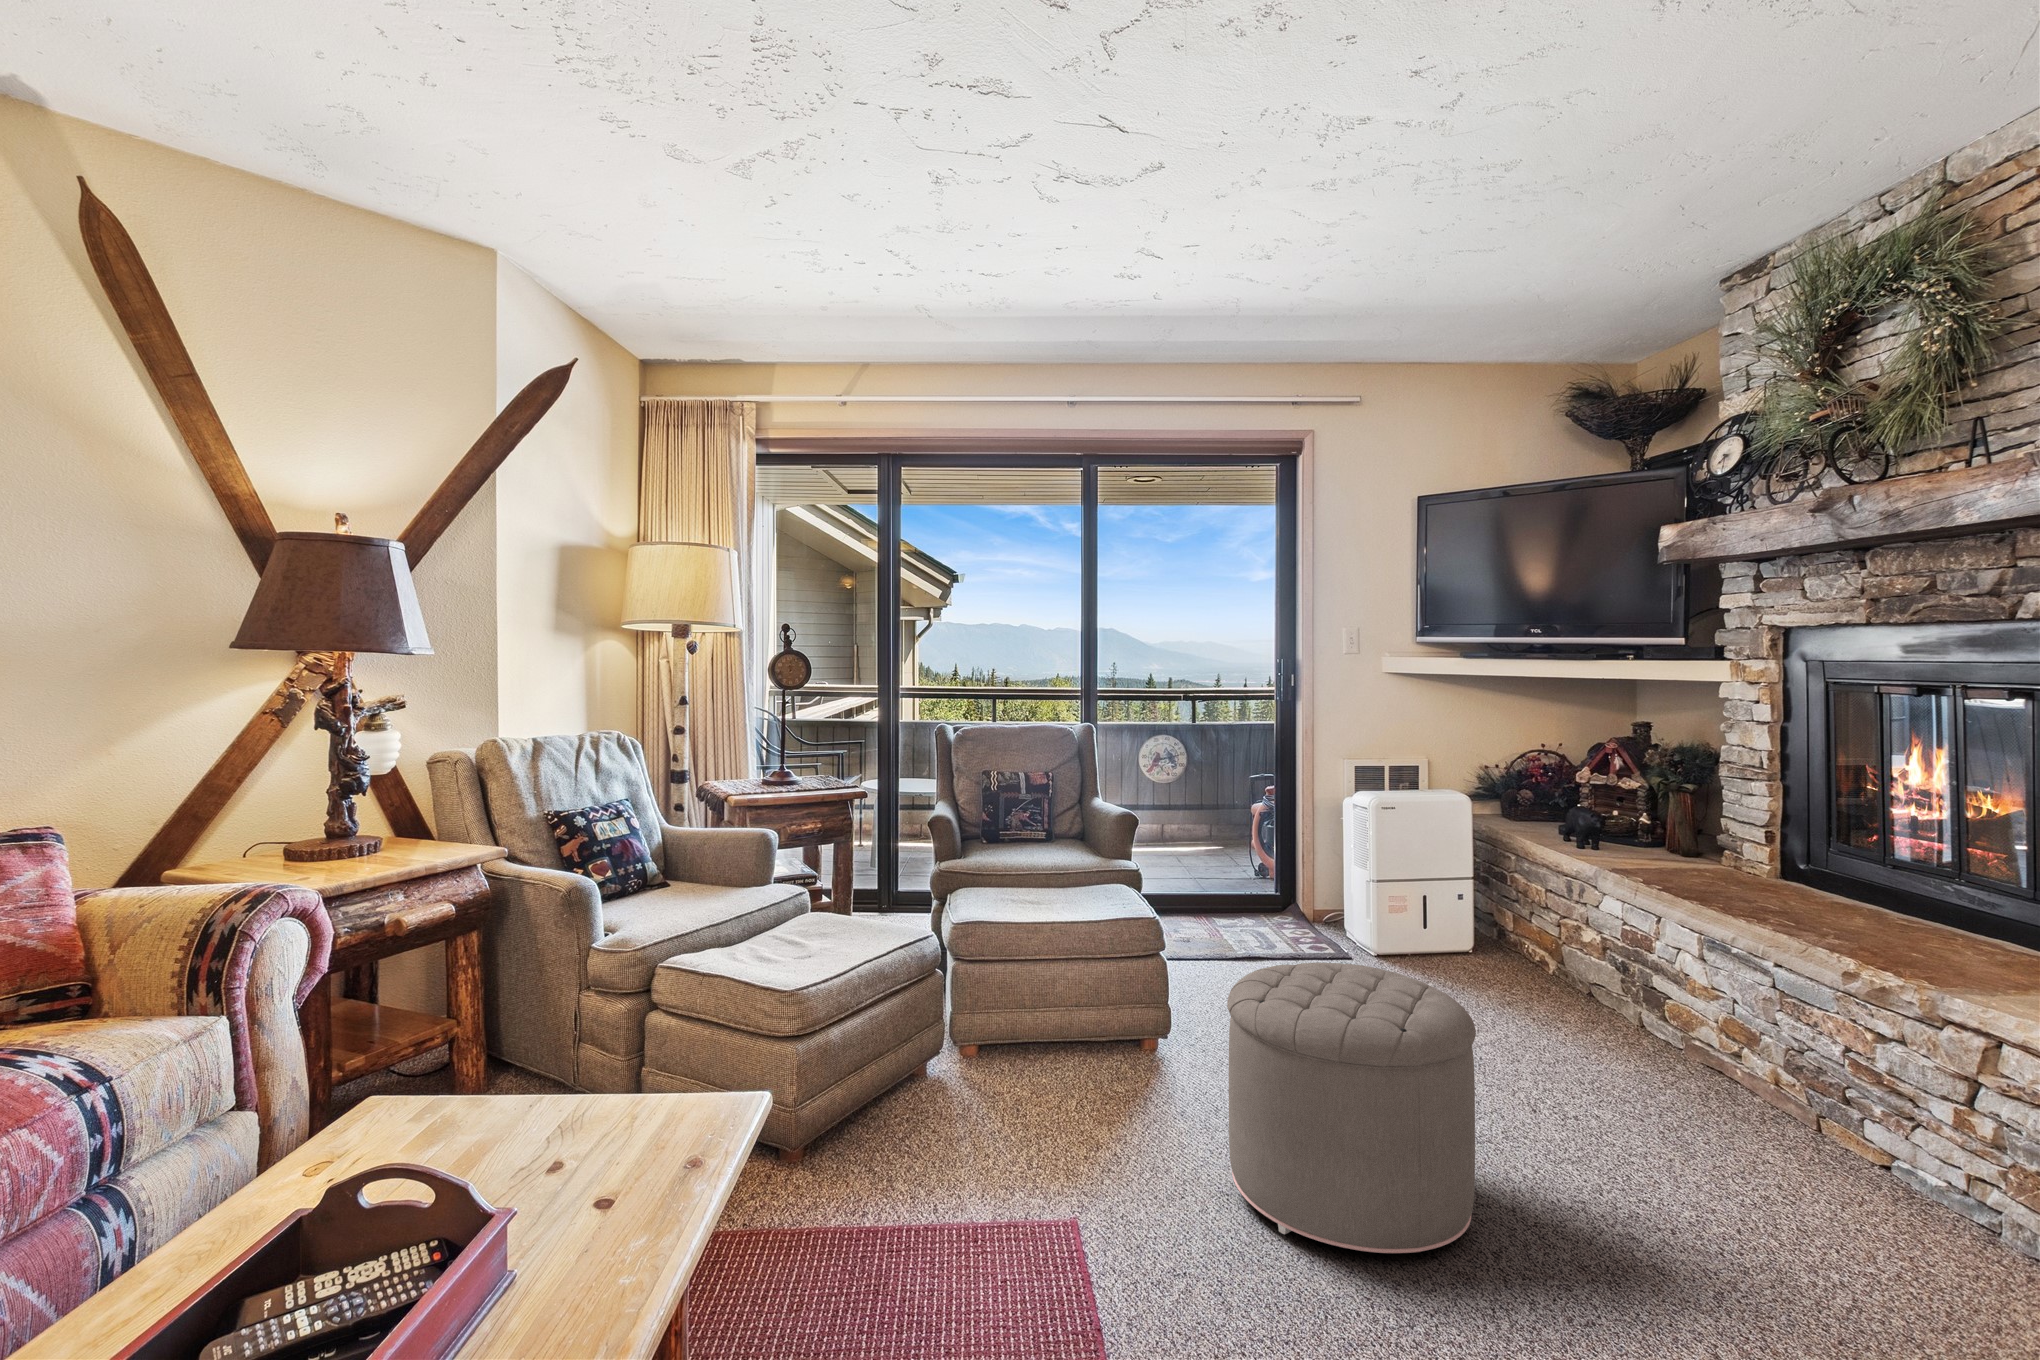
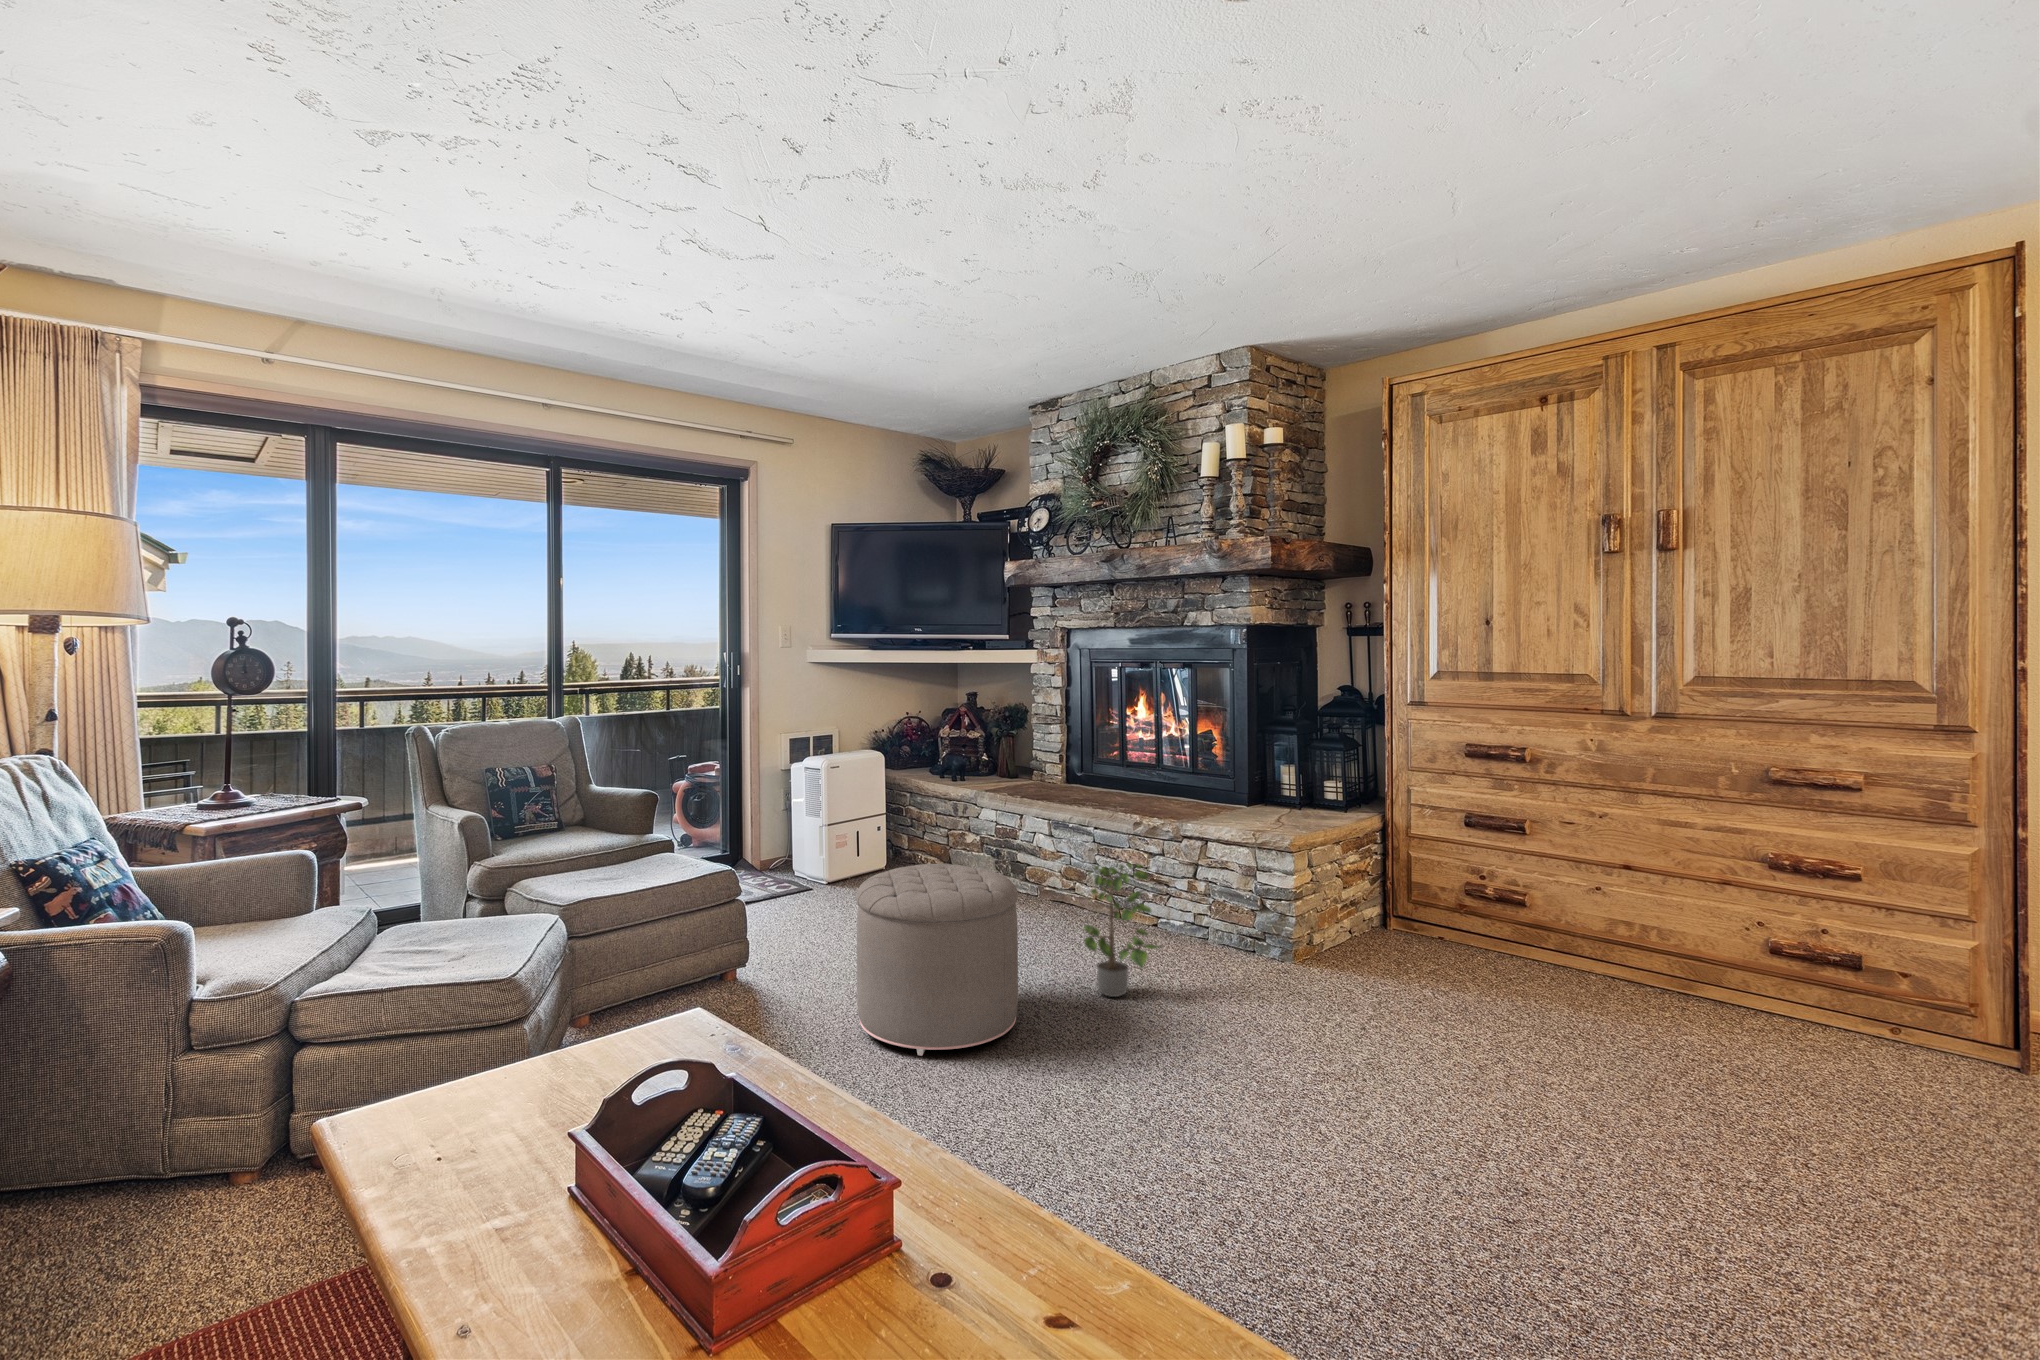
potted plant: none [1624,1025,1801,1266] -> present [1084,863,1159,997]

